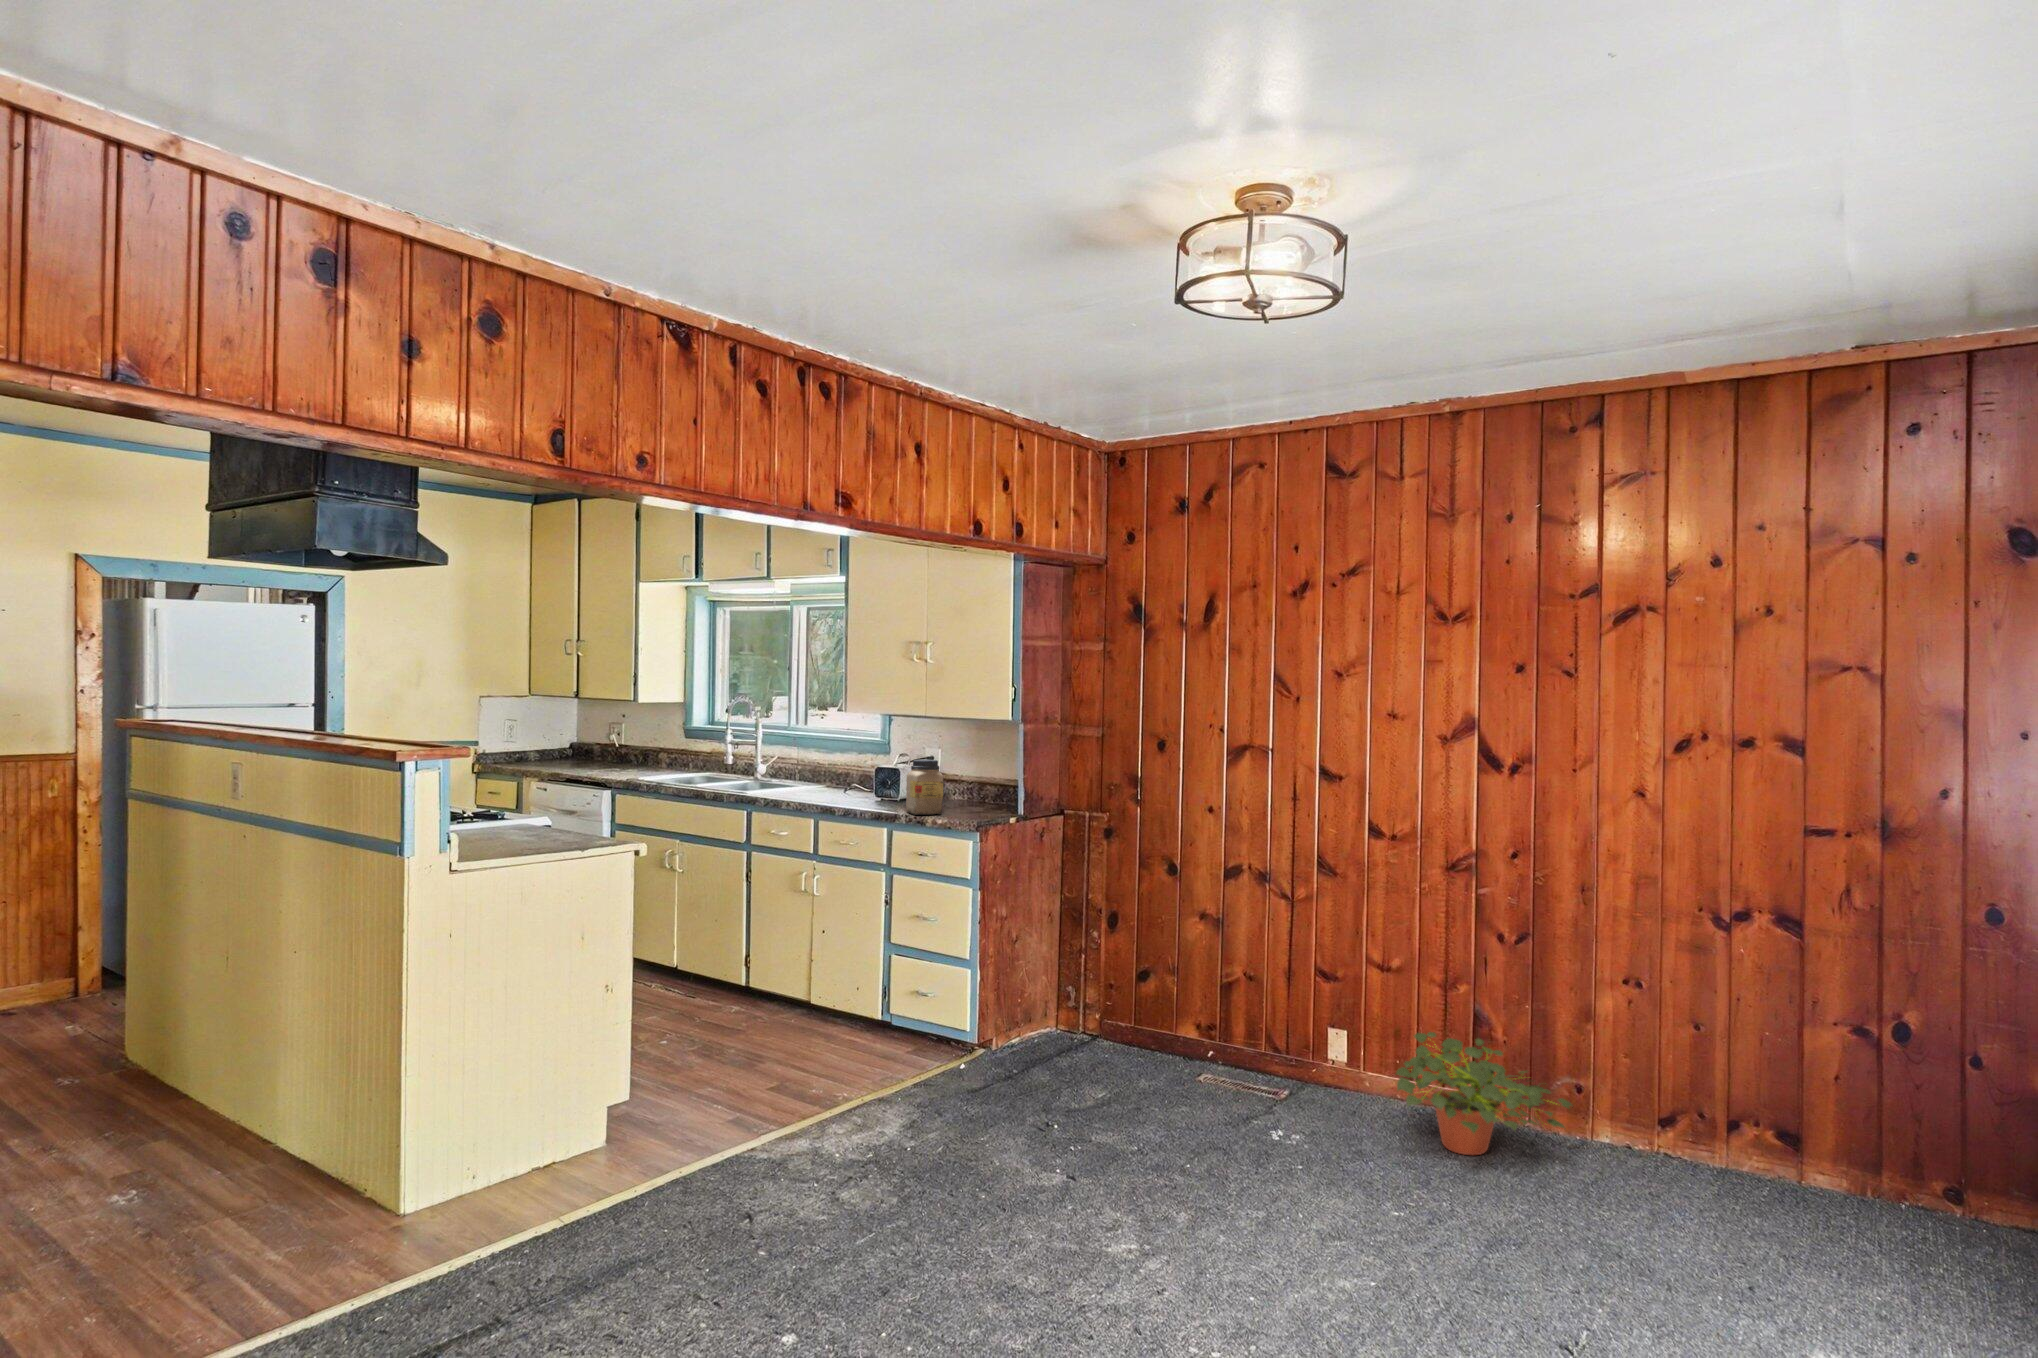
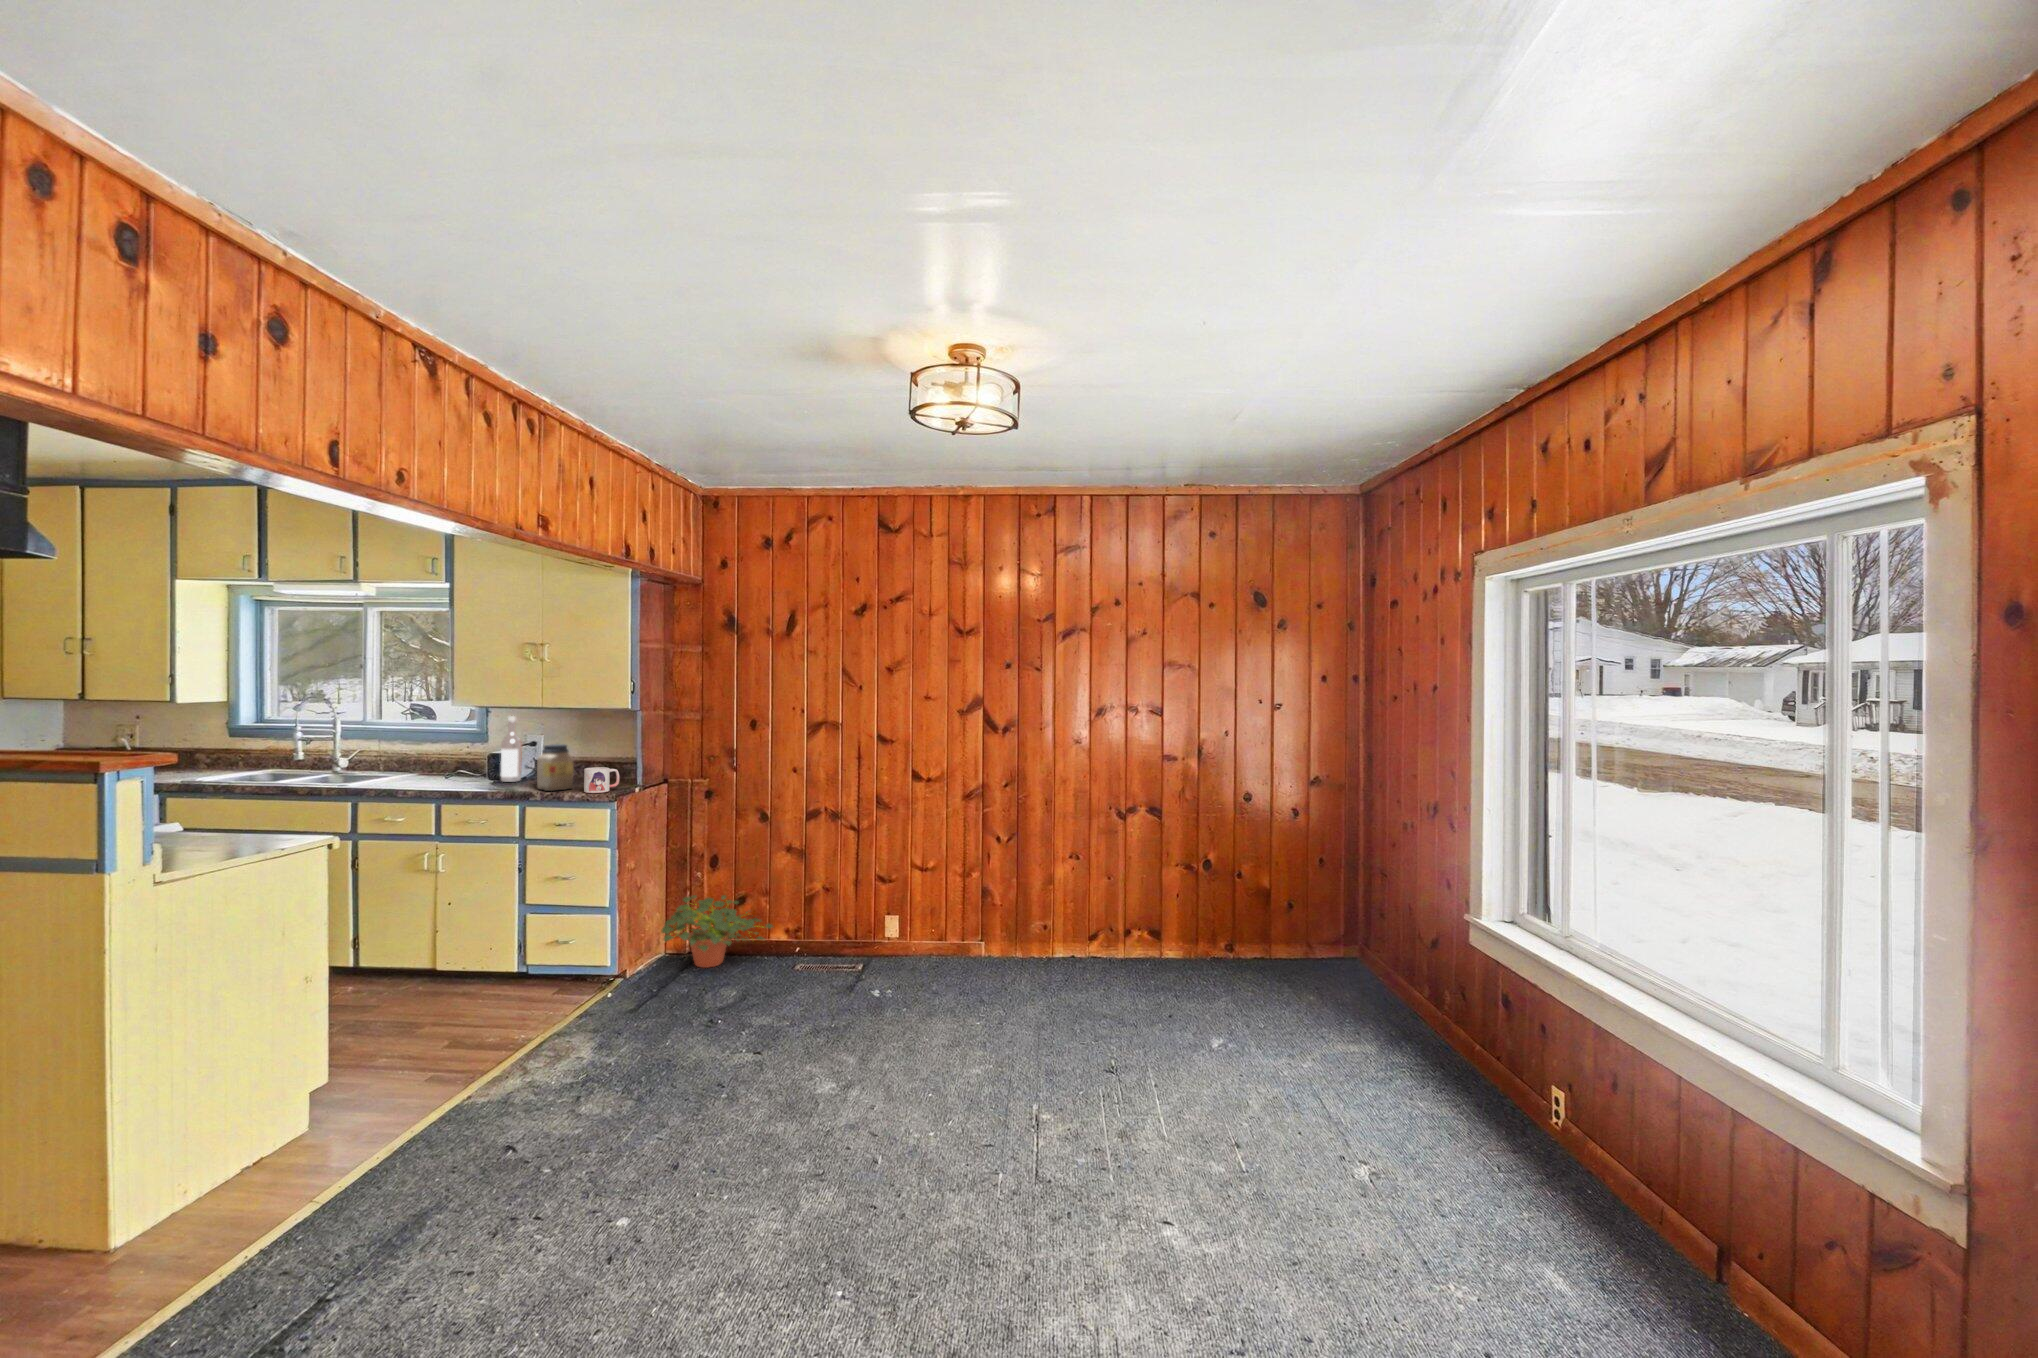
wine bottle: none [884,725,906,801] -> present [501,716,522,782]
mug: none [948,790,988,821] -> present [584,767,619,793]
potted plant: present [1396,1032,1572,1155] -> present [662,895,773,968]

